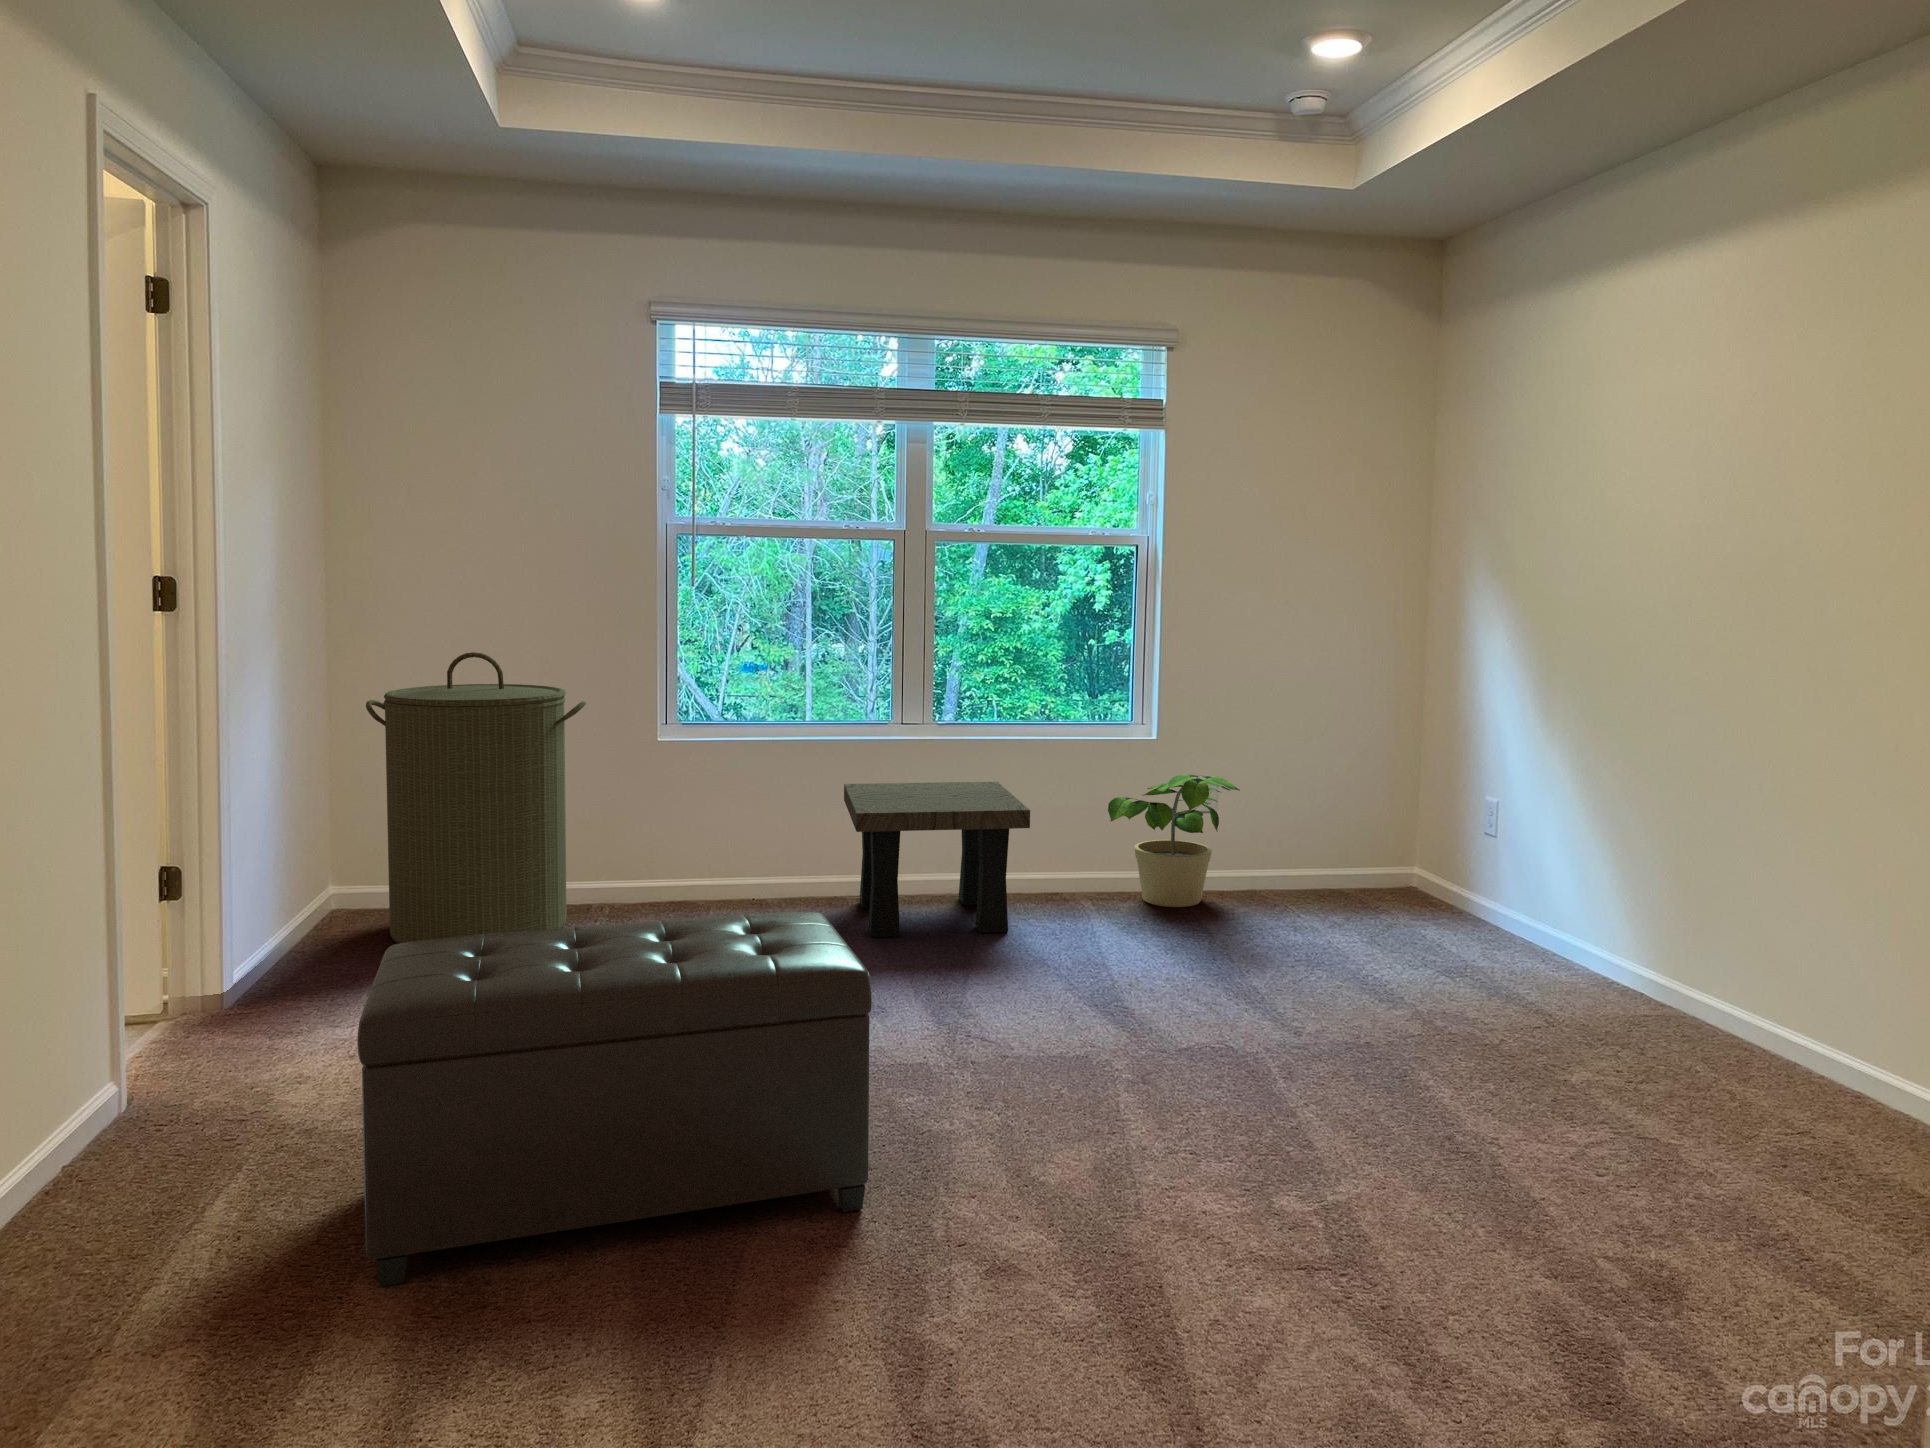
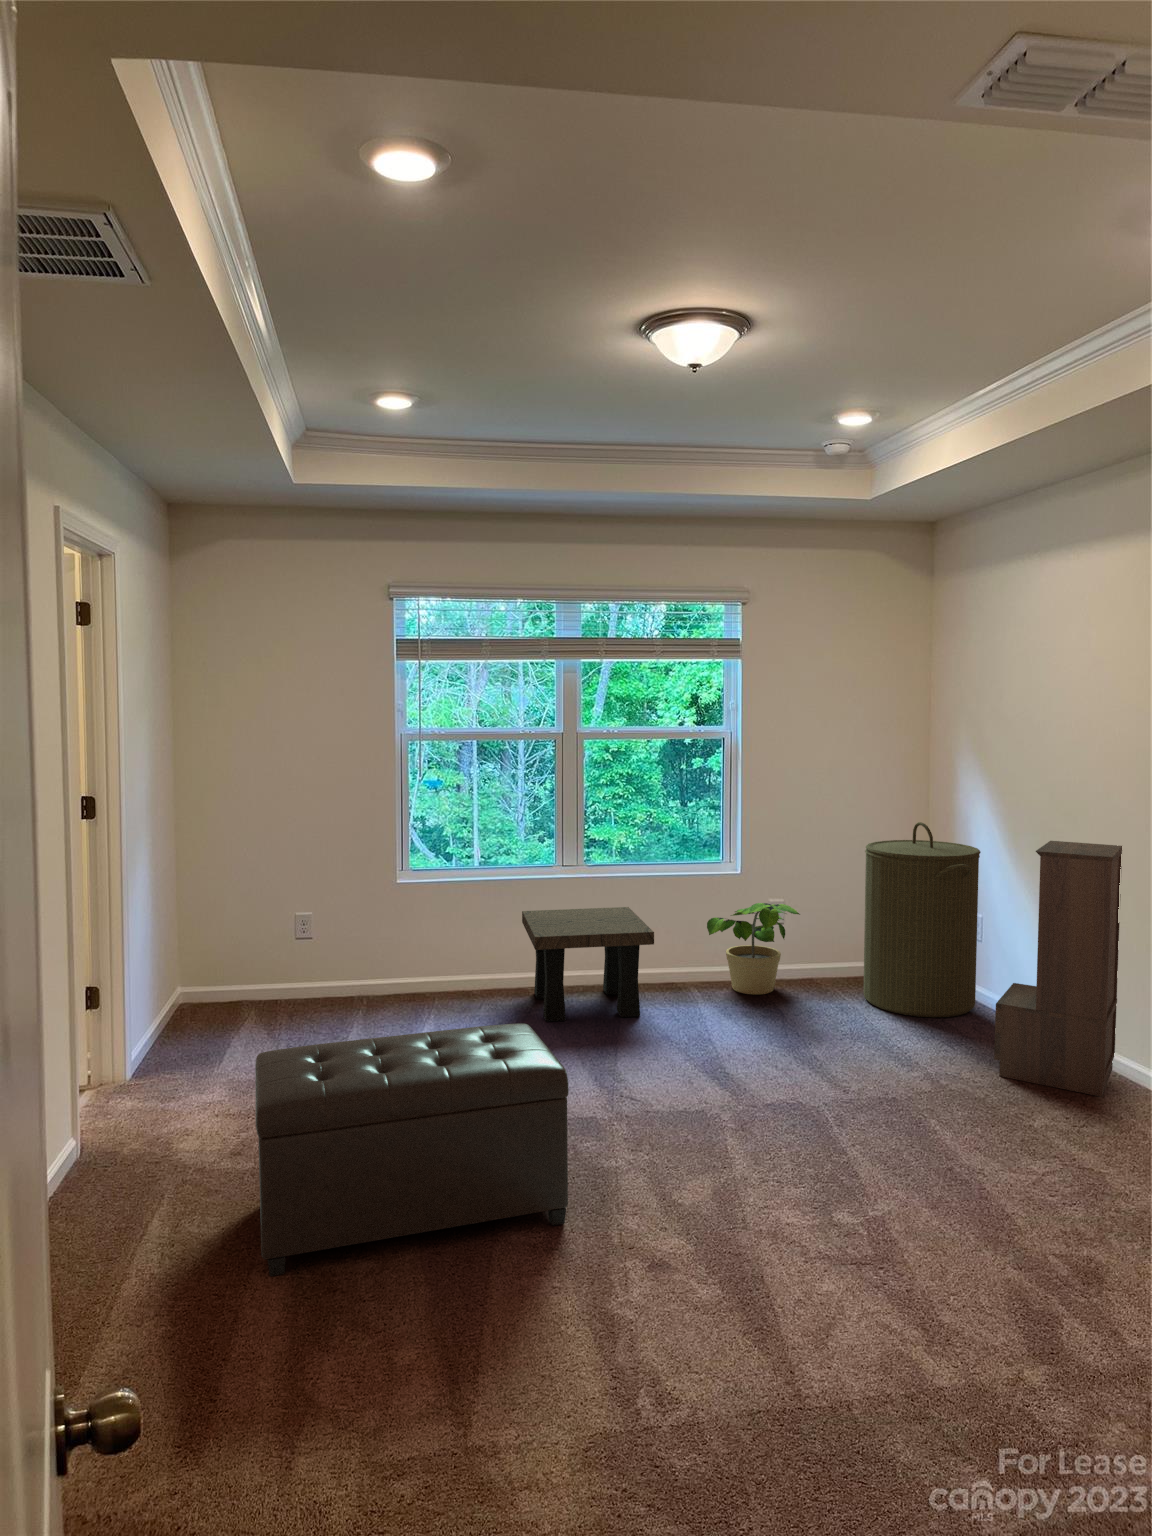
laundry hamper: present [366,652,586,944] -> present [863,822,981,1017]
bookshelf: none [1511,679,1700,1040] -> present [994,841,1122,1097]

